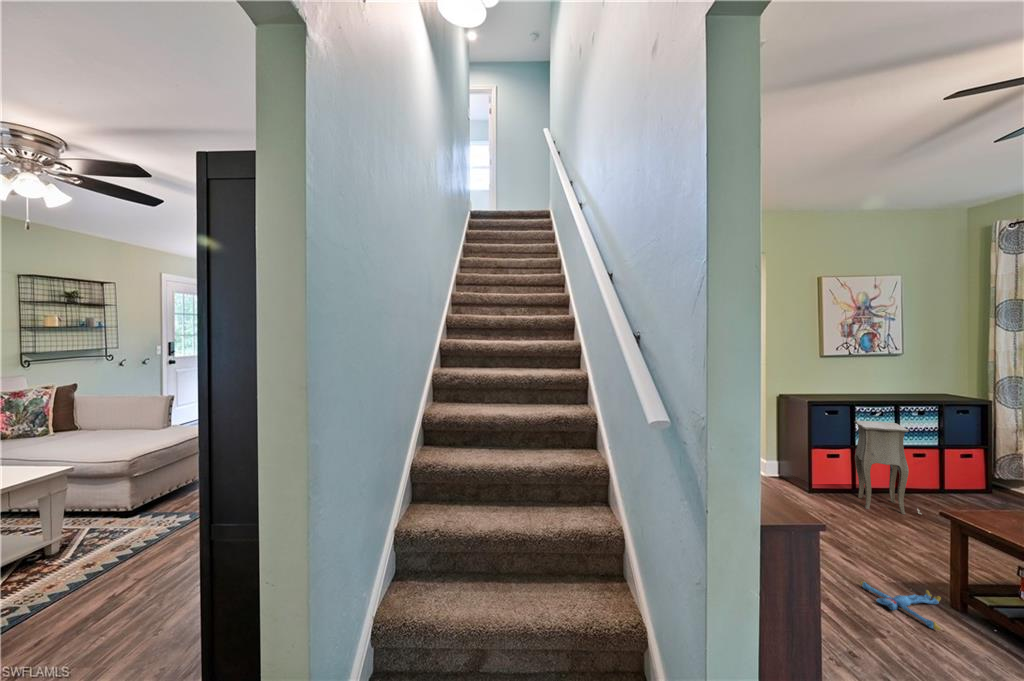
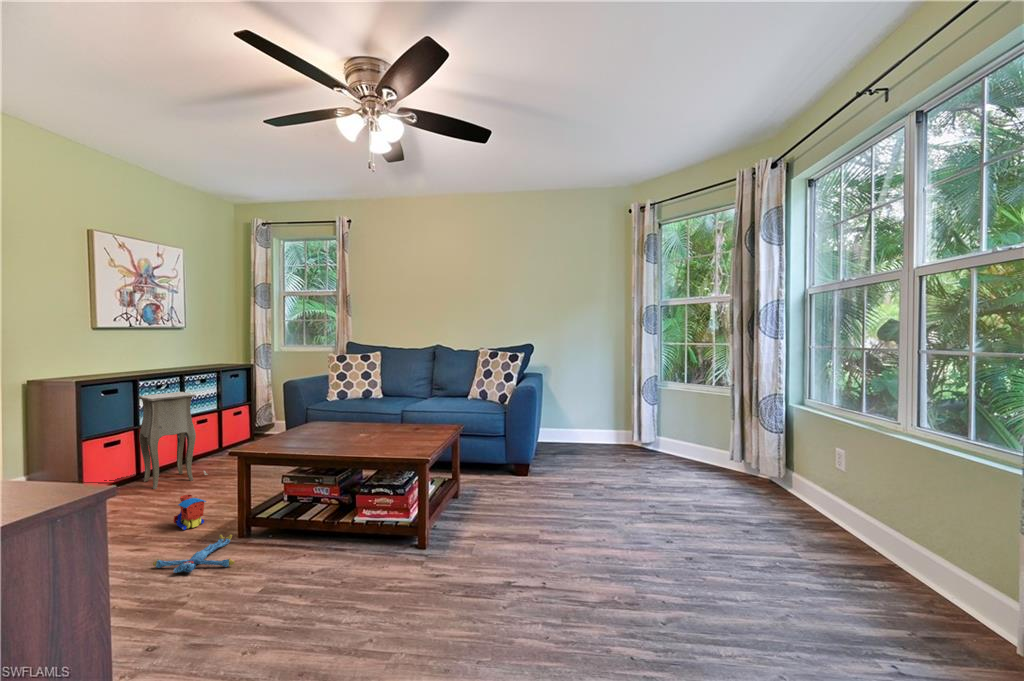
toy train: none [881,531,914,567] -> present [174,495,206,530]

